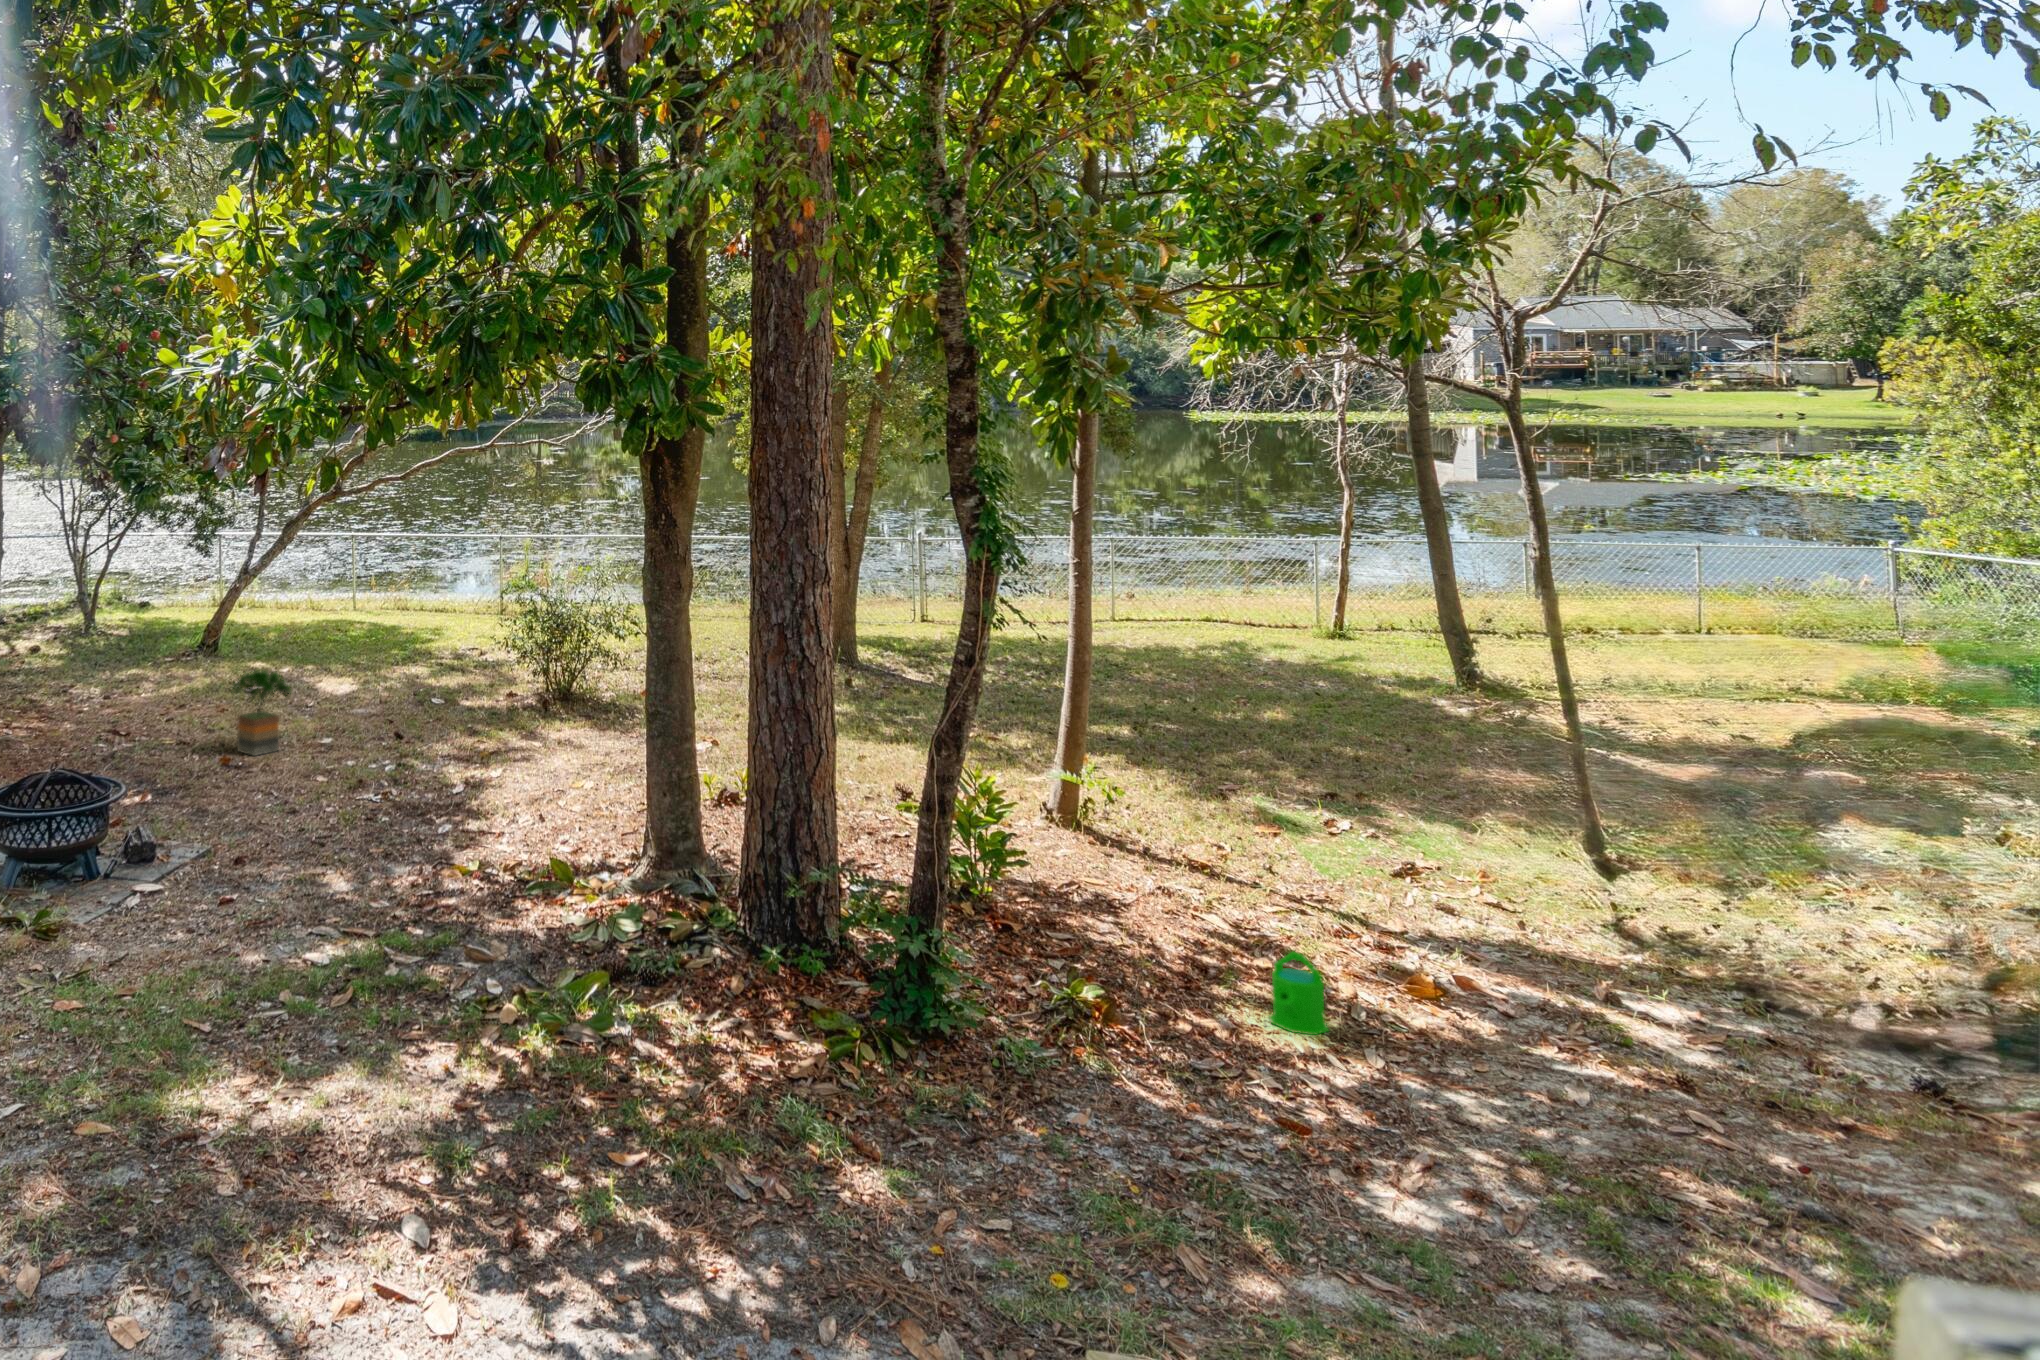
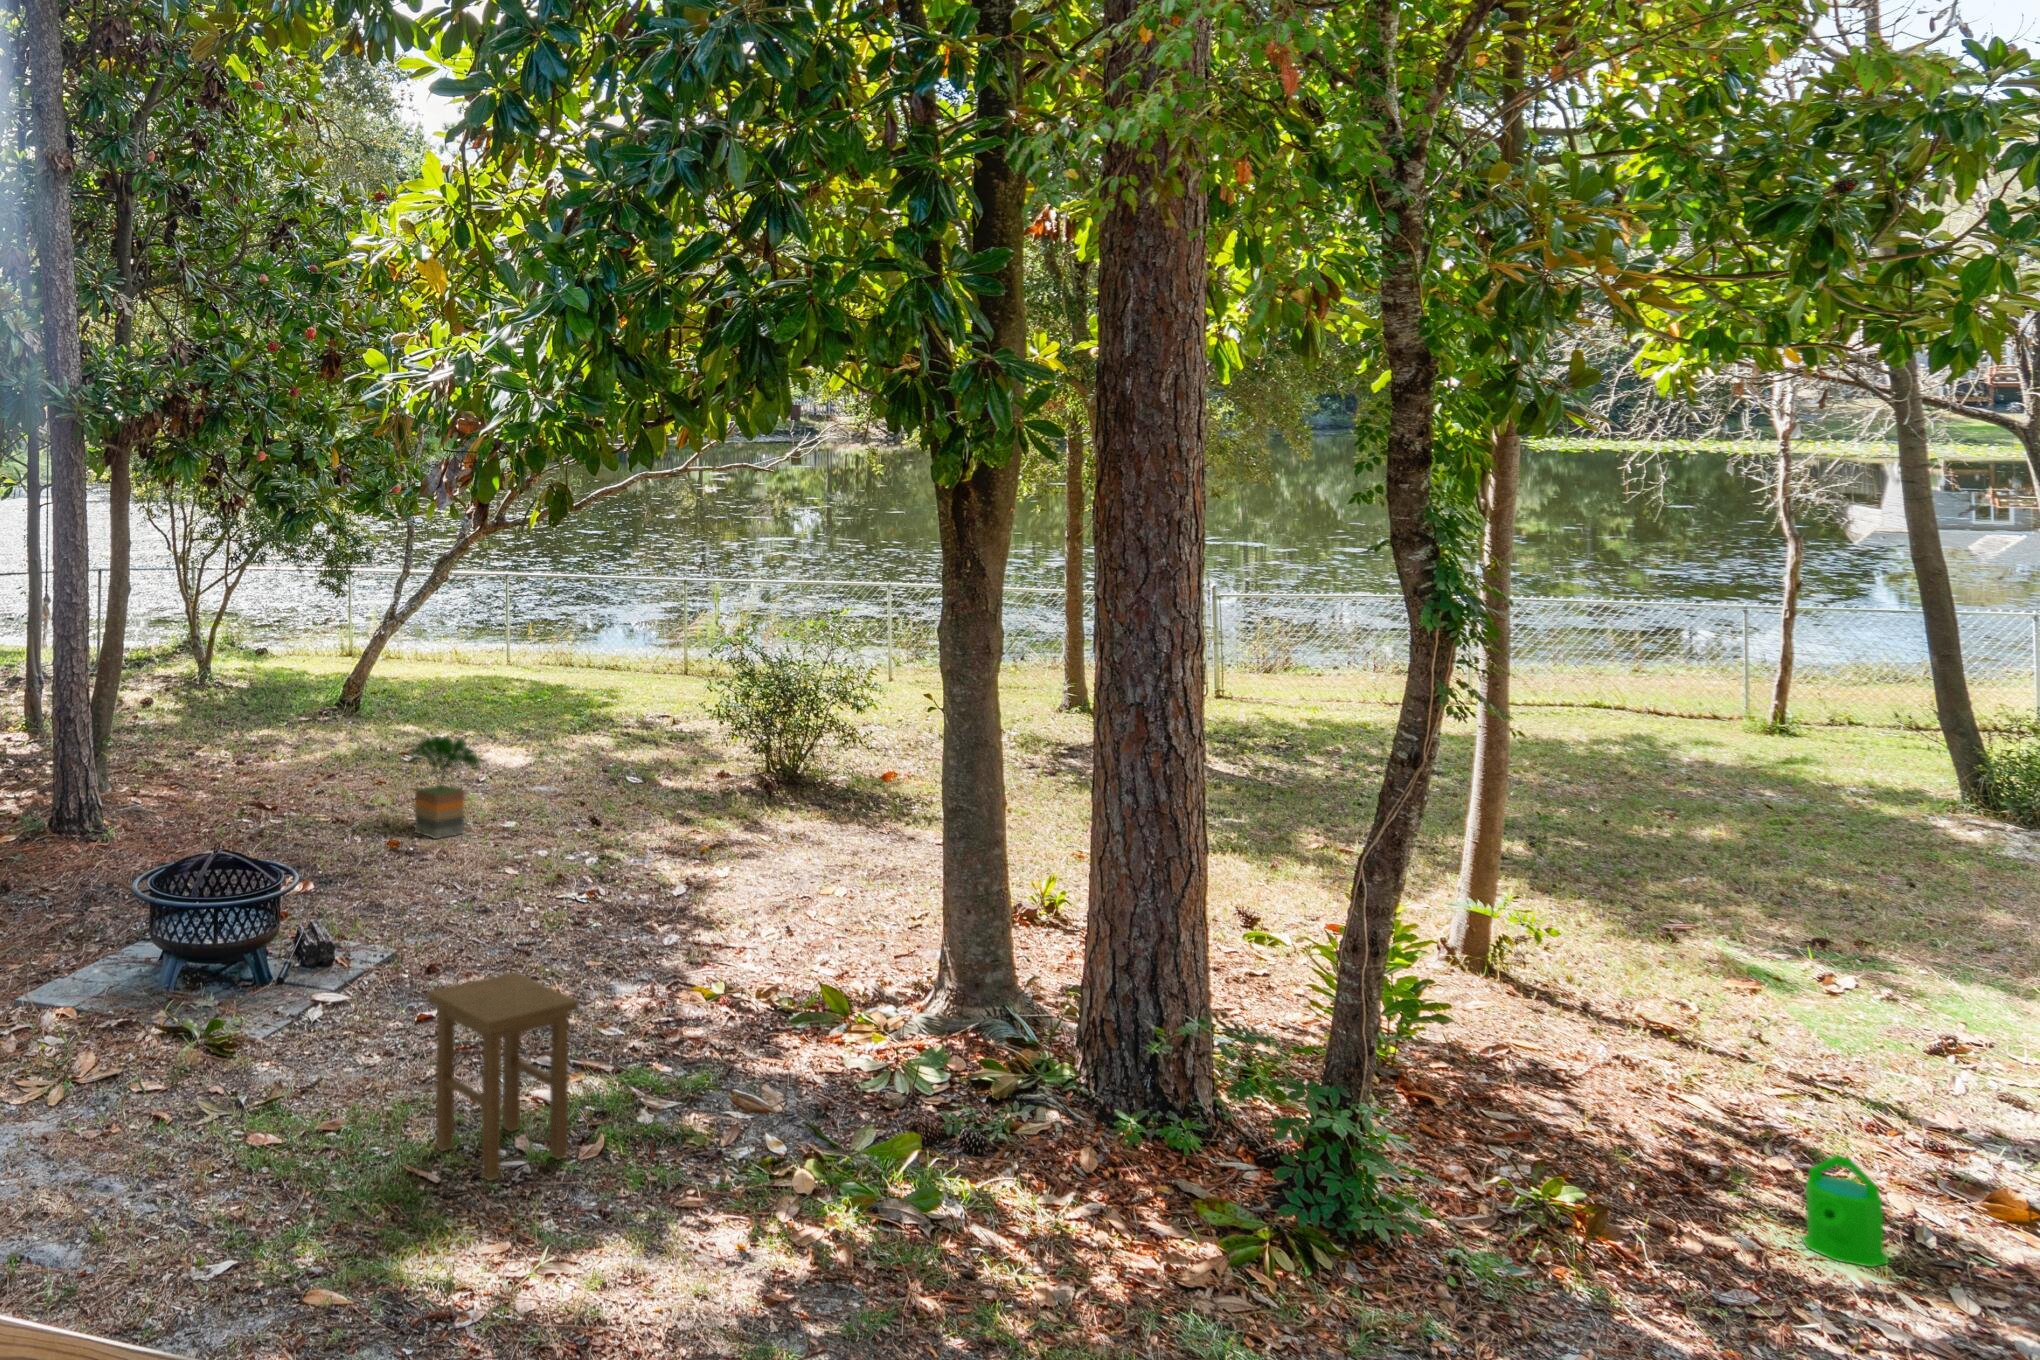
stool: none [204,857,329,1029] -> present [428,972,579,1181]

